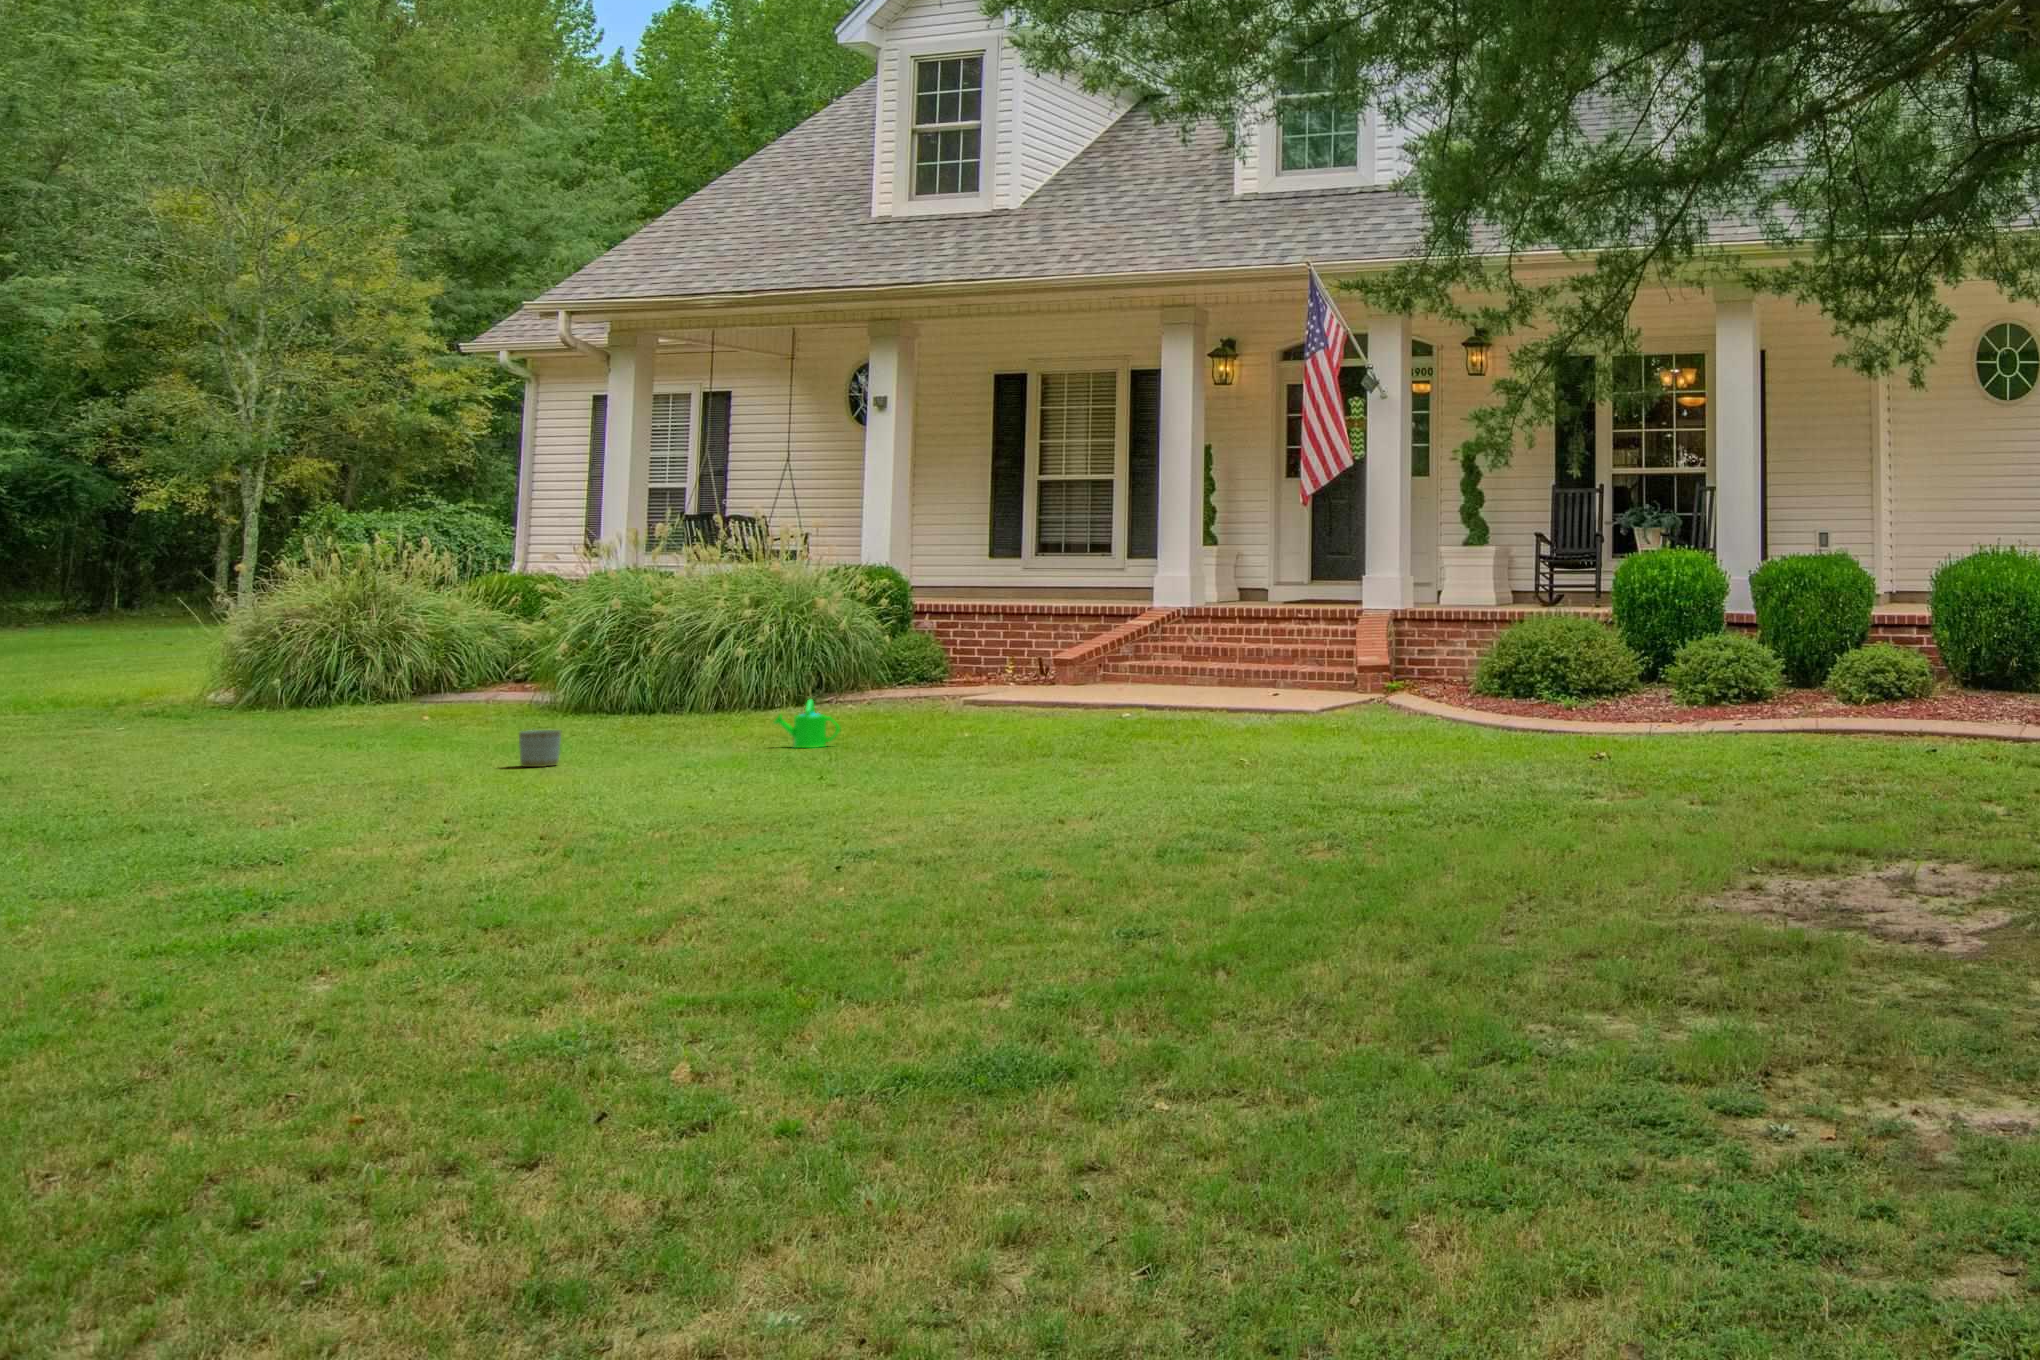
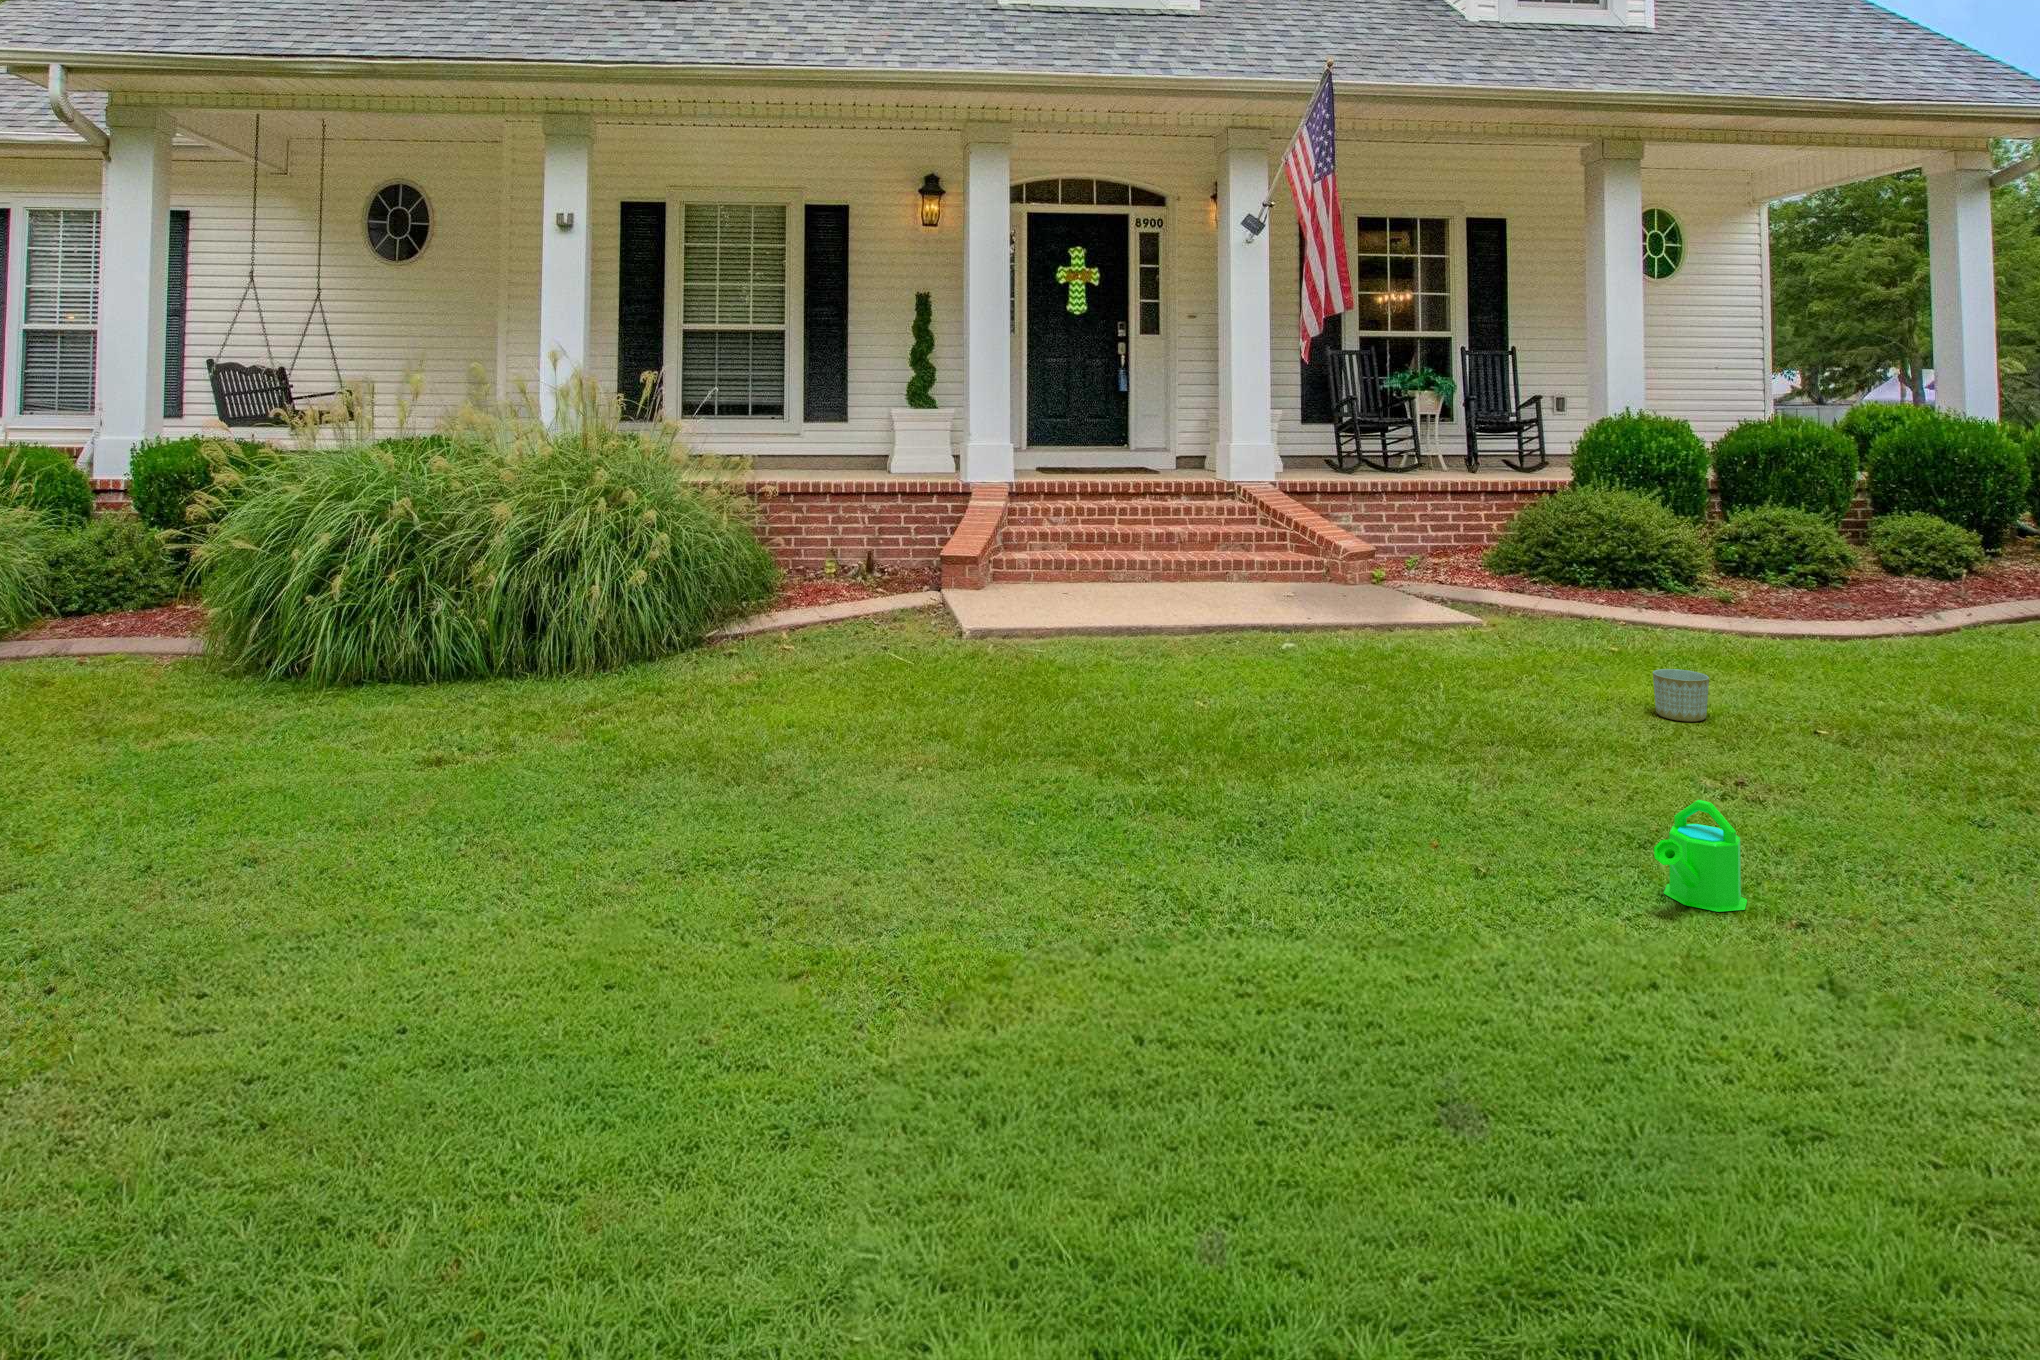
planter: present [519,730,561,767] -> present [1653,669,1709,722]

